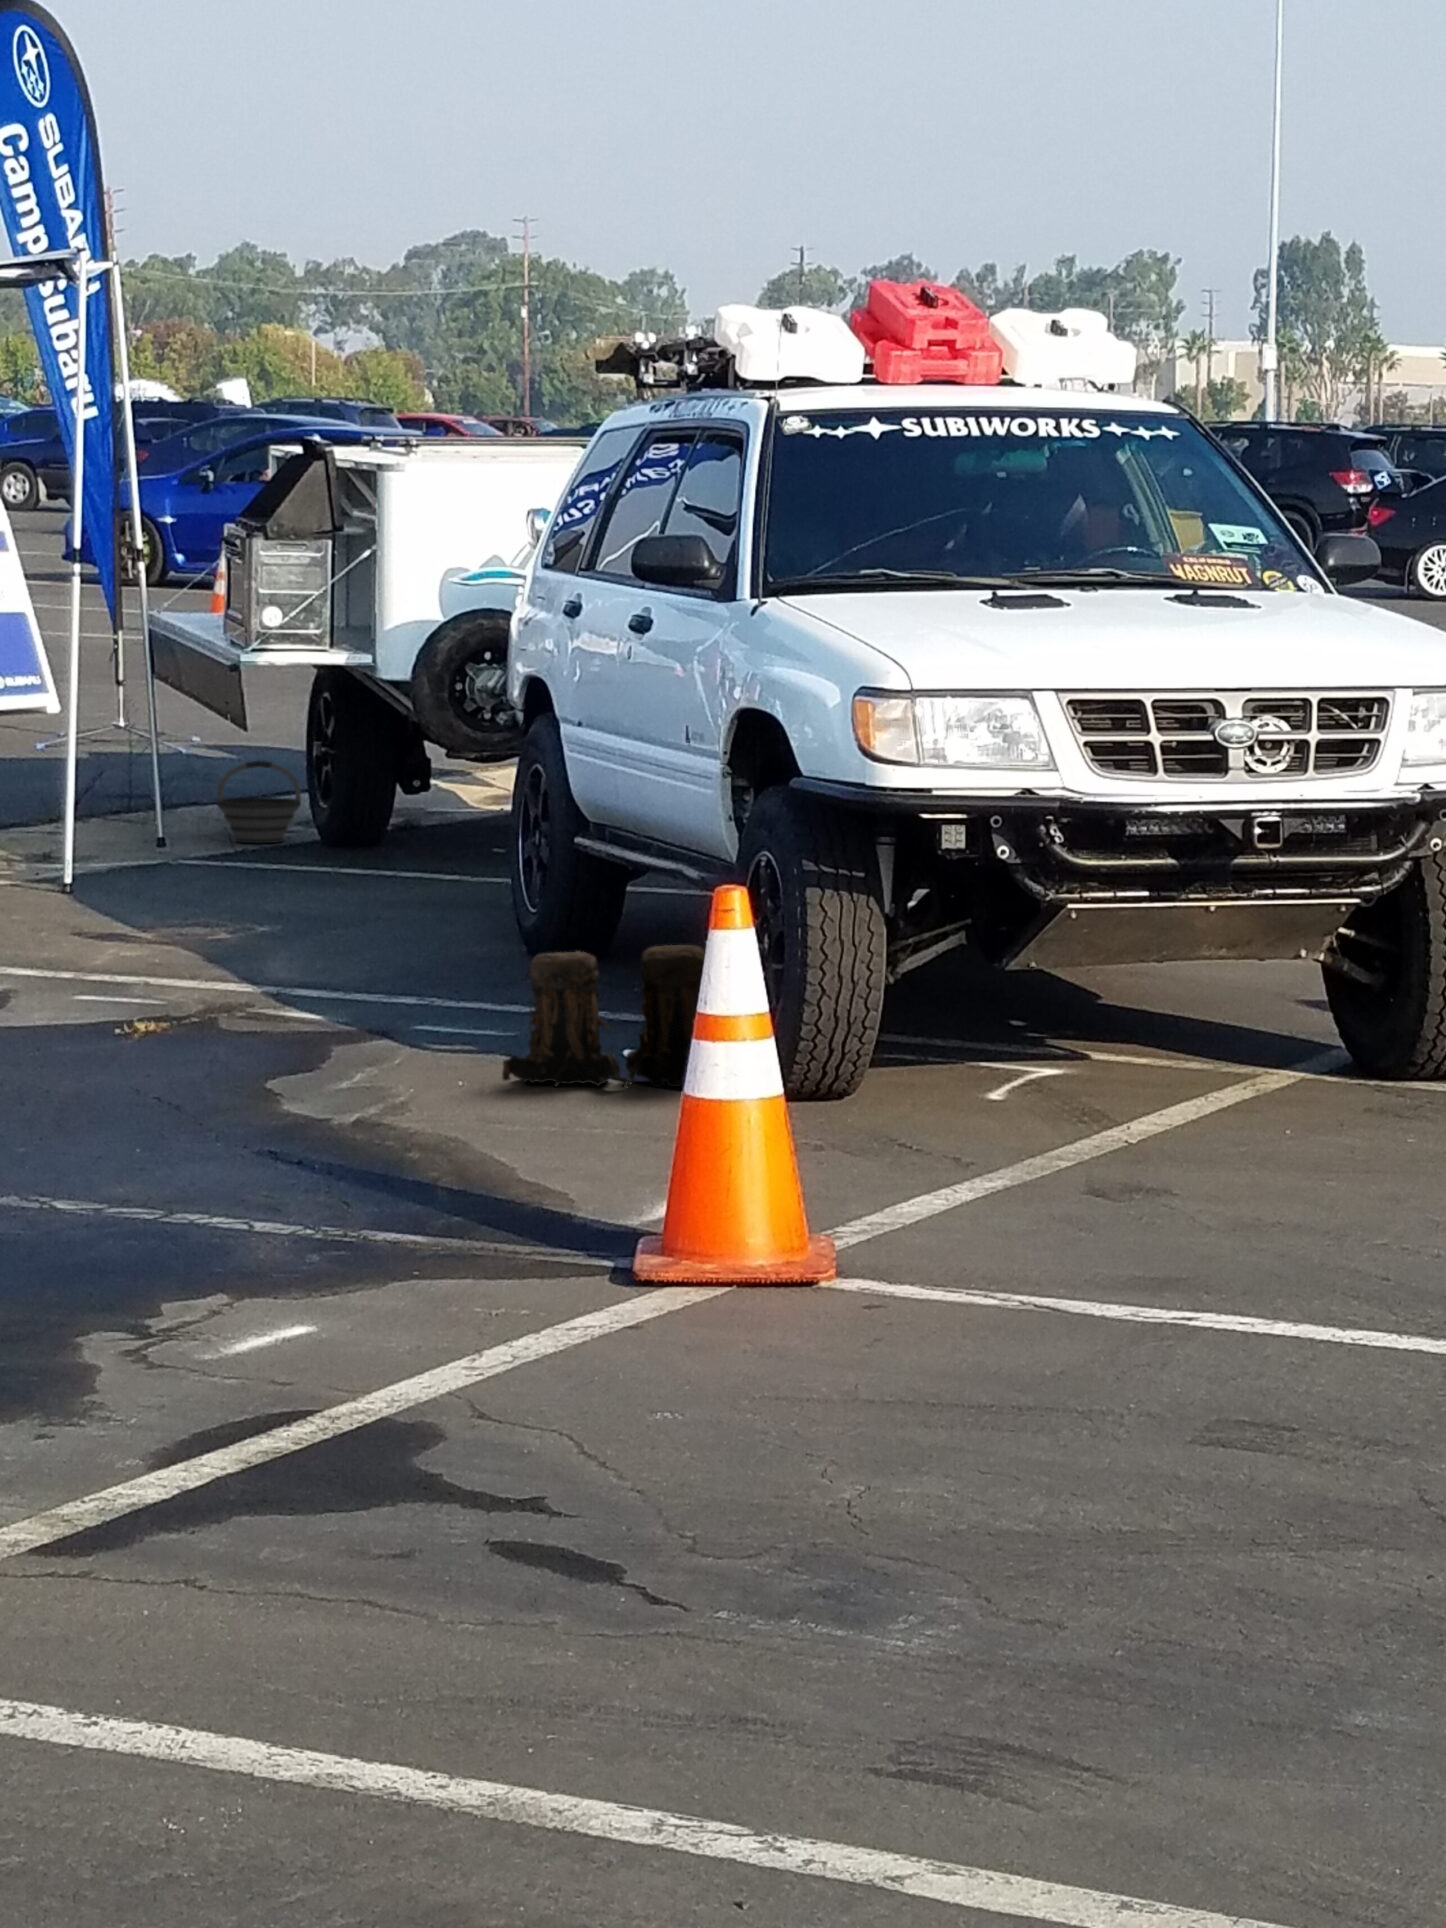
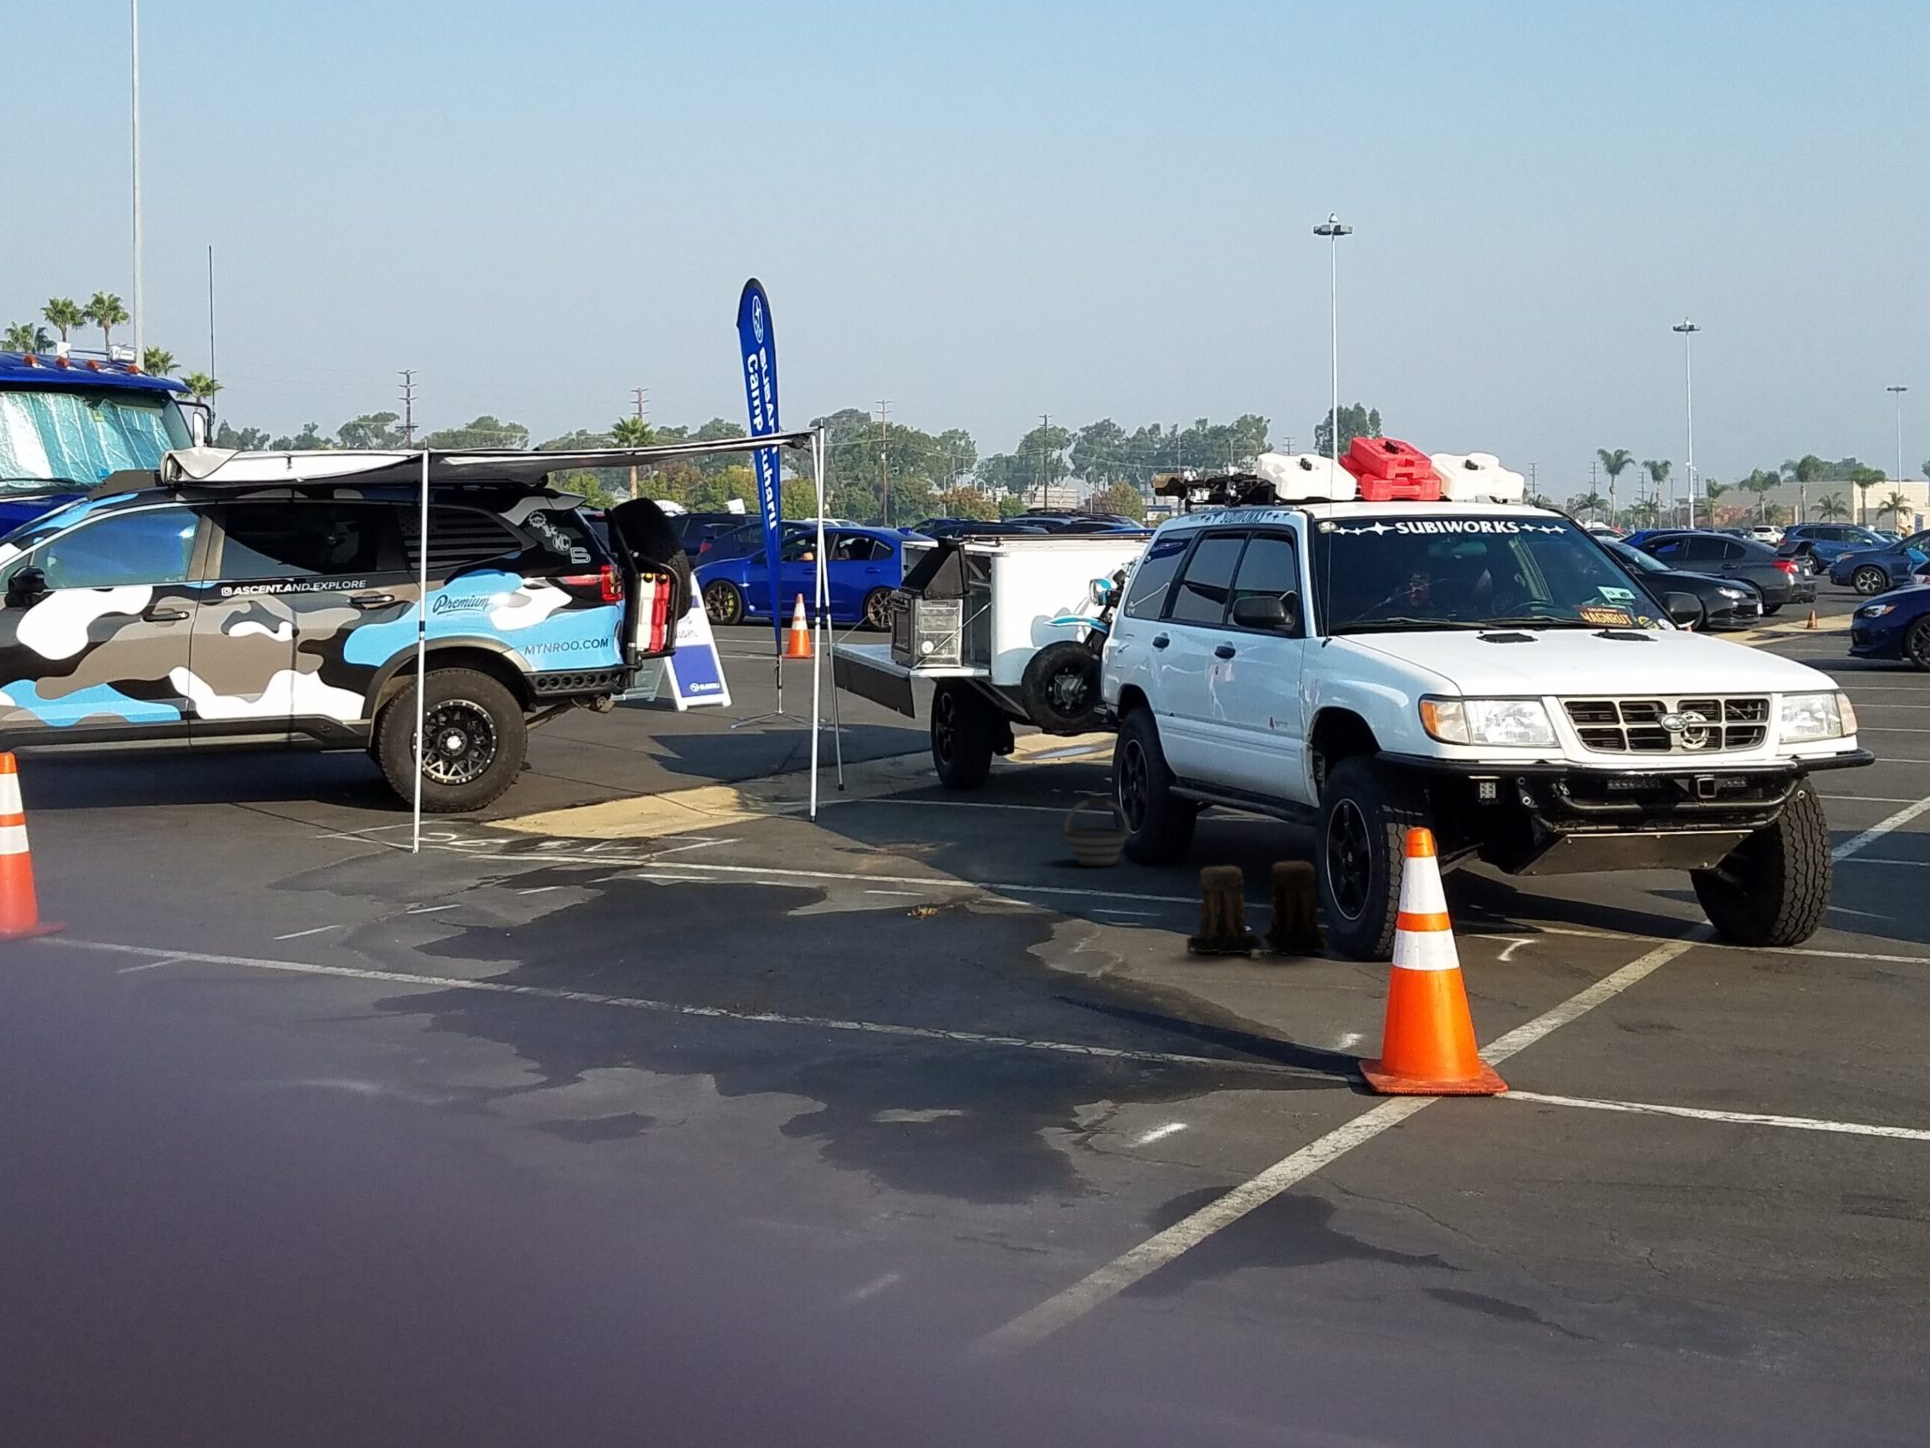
bucket: present [217,761,301,843] -> present [1064,799,1131,866]

